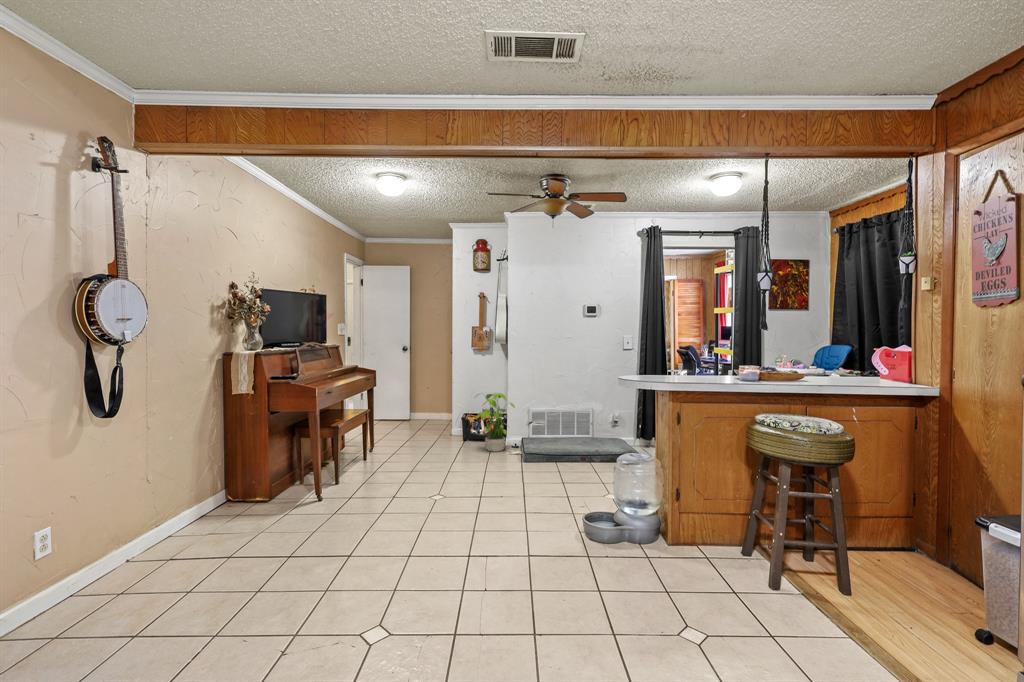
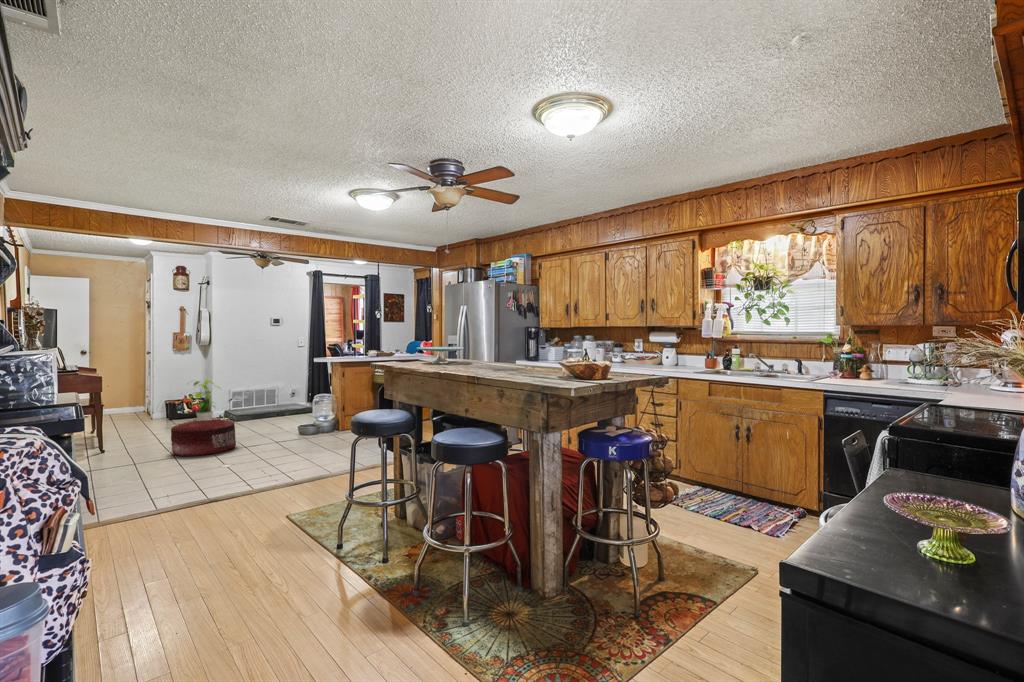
pouf: none [358,481,464,570] -> present [171,419,236,456]

